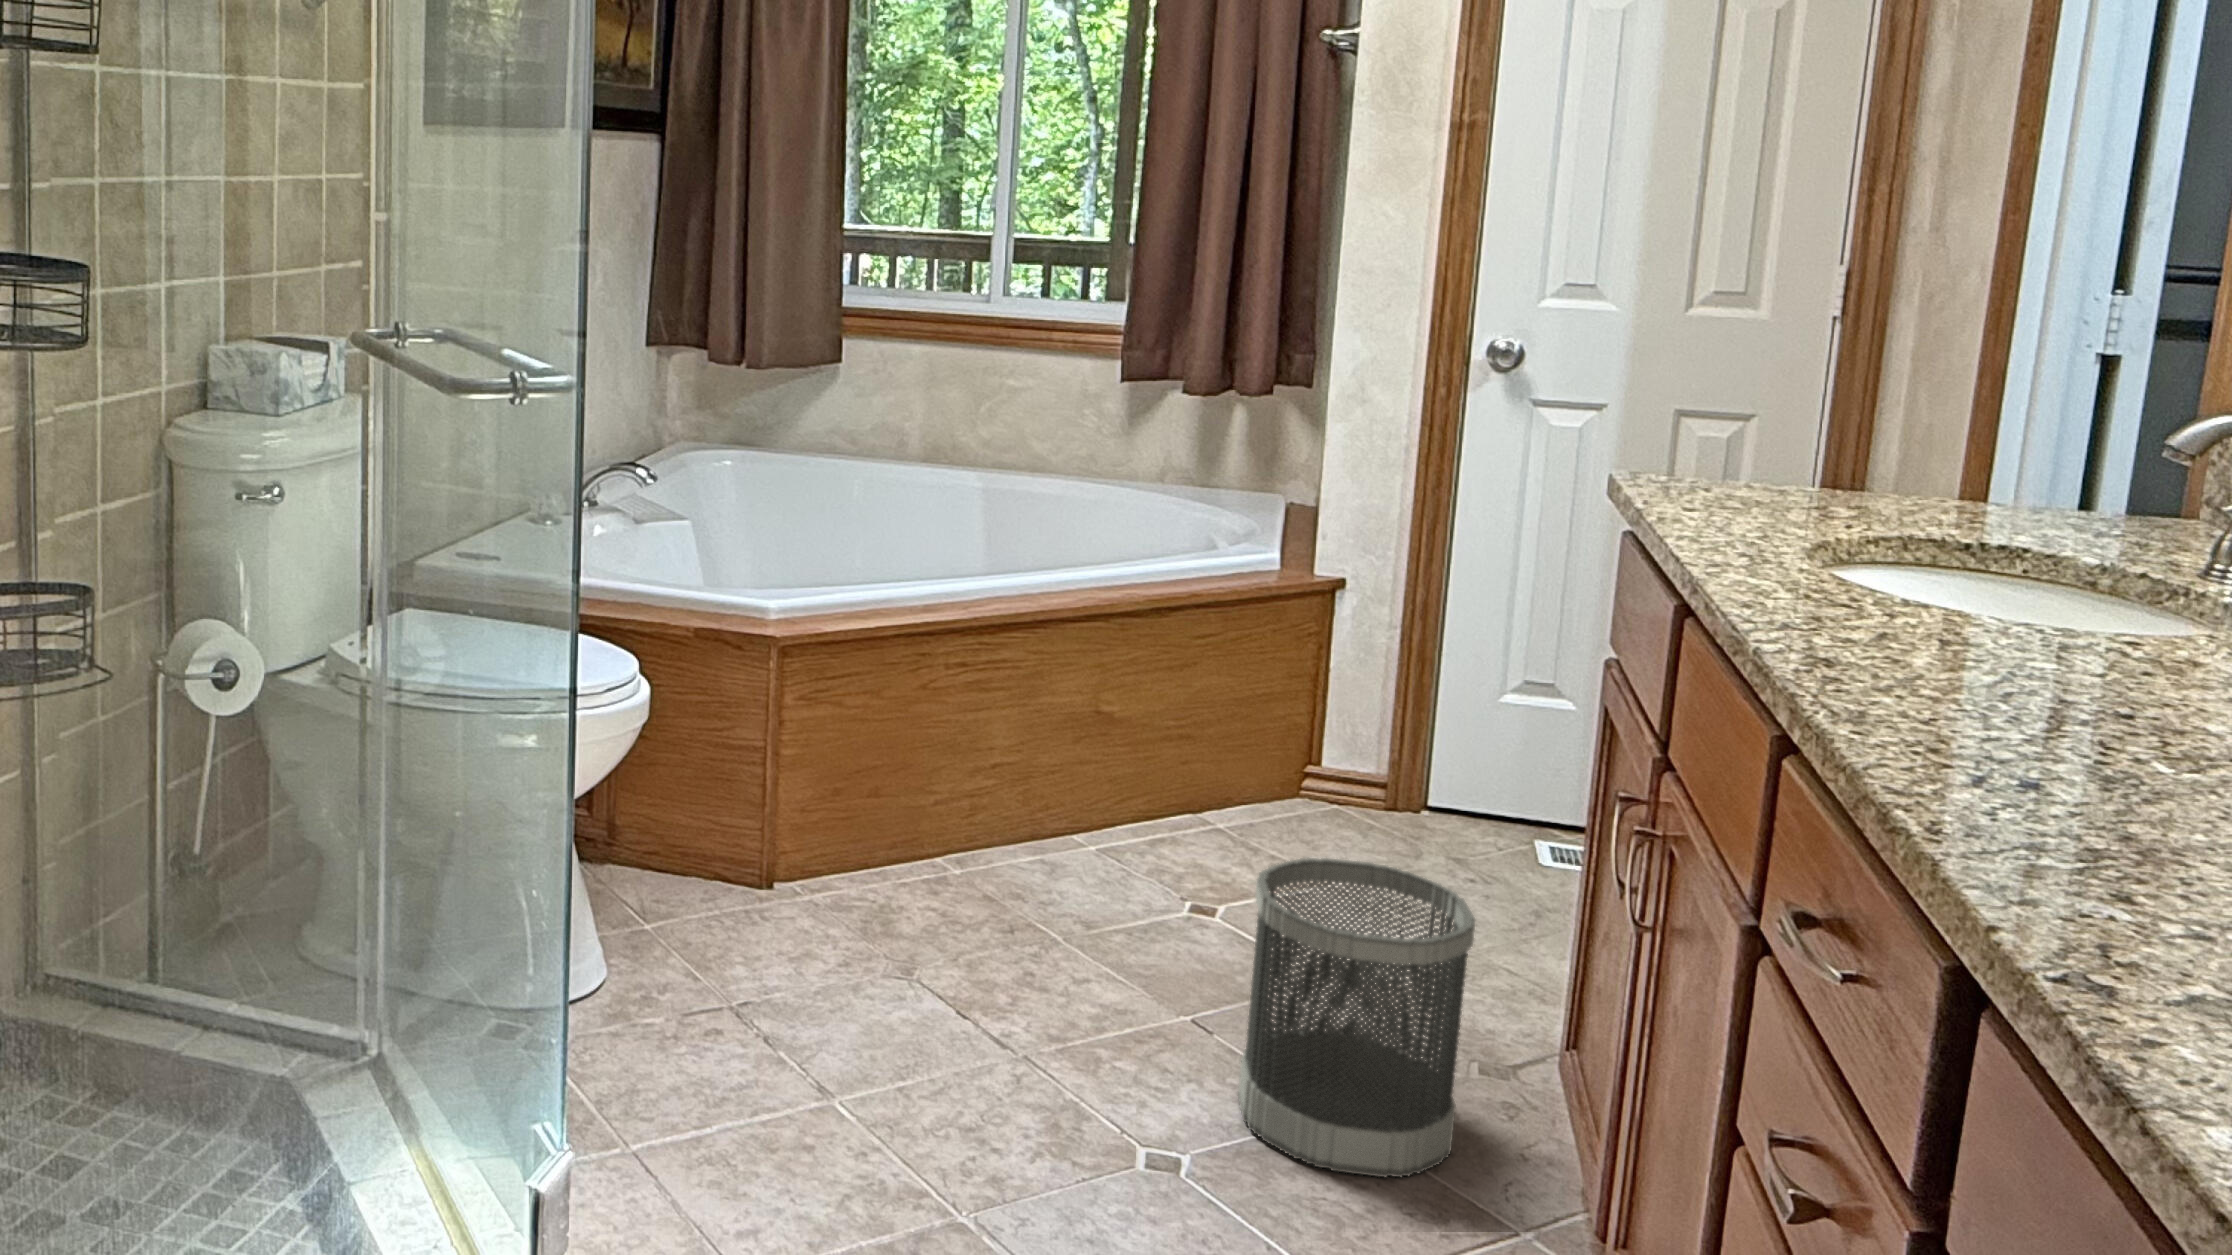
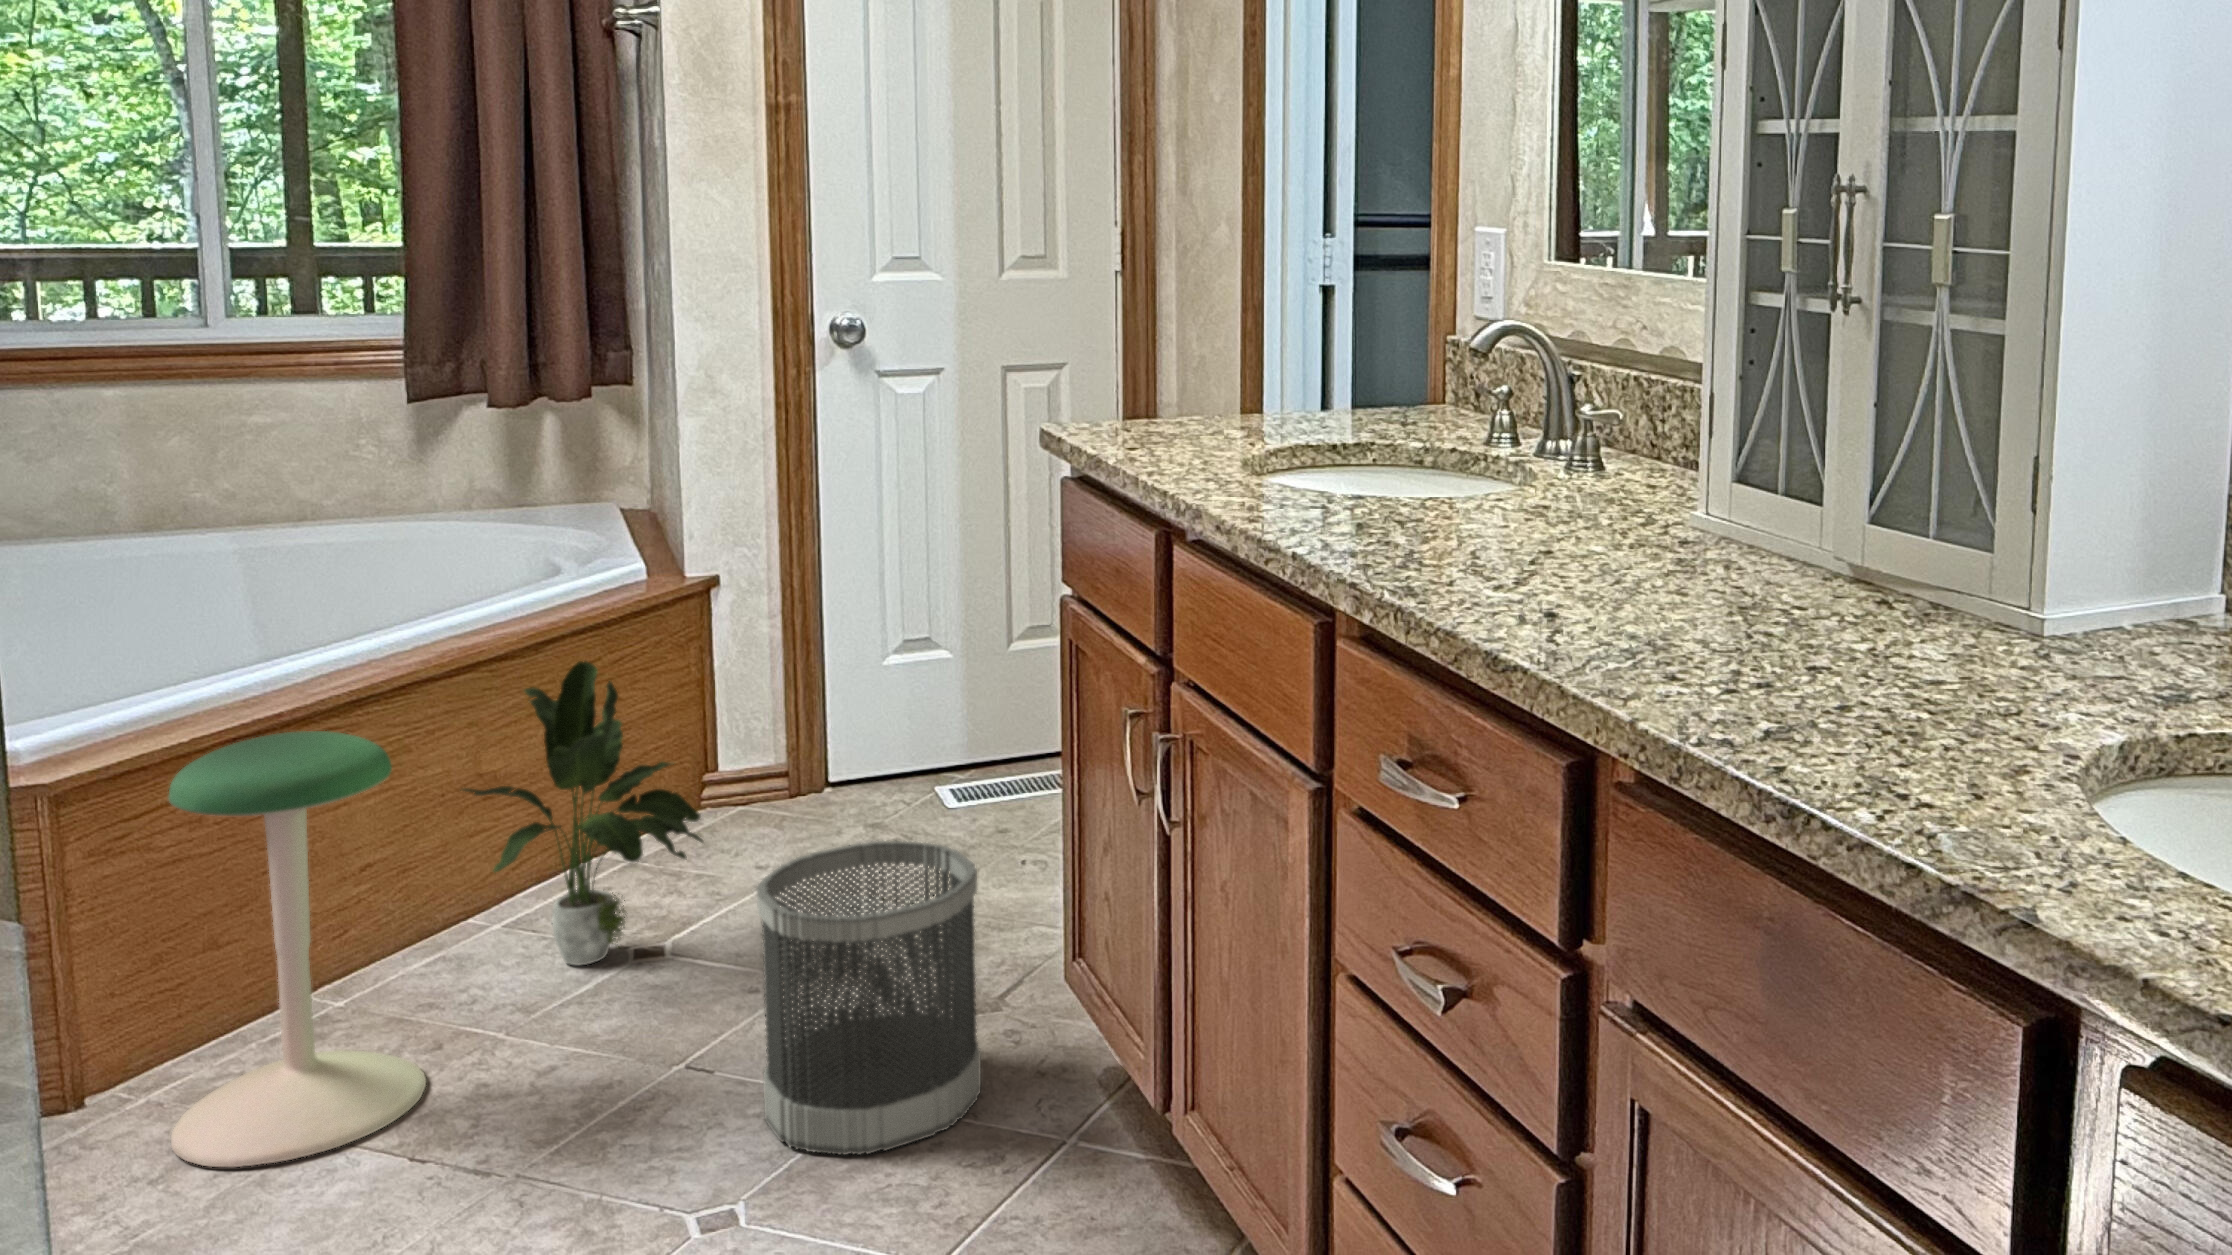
potted plant: none [1066,628,1268,903] -> present [460,661,703,965]
stool: none [820,633,1004,980] -> present [169,731,426,1167]

